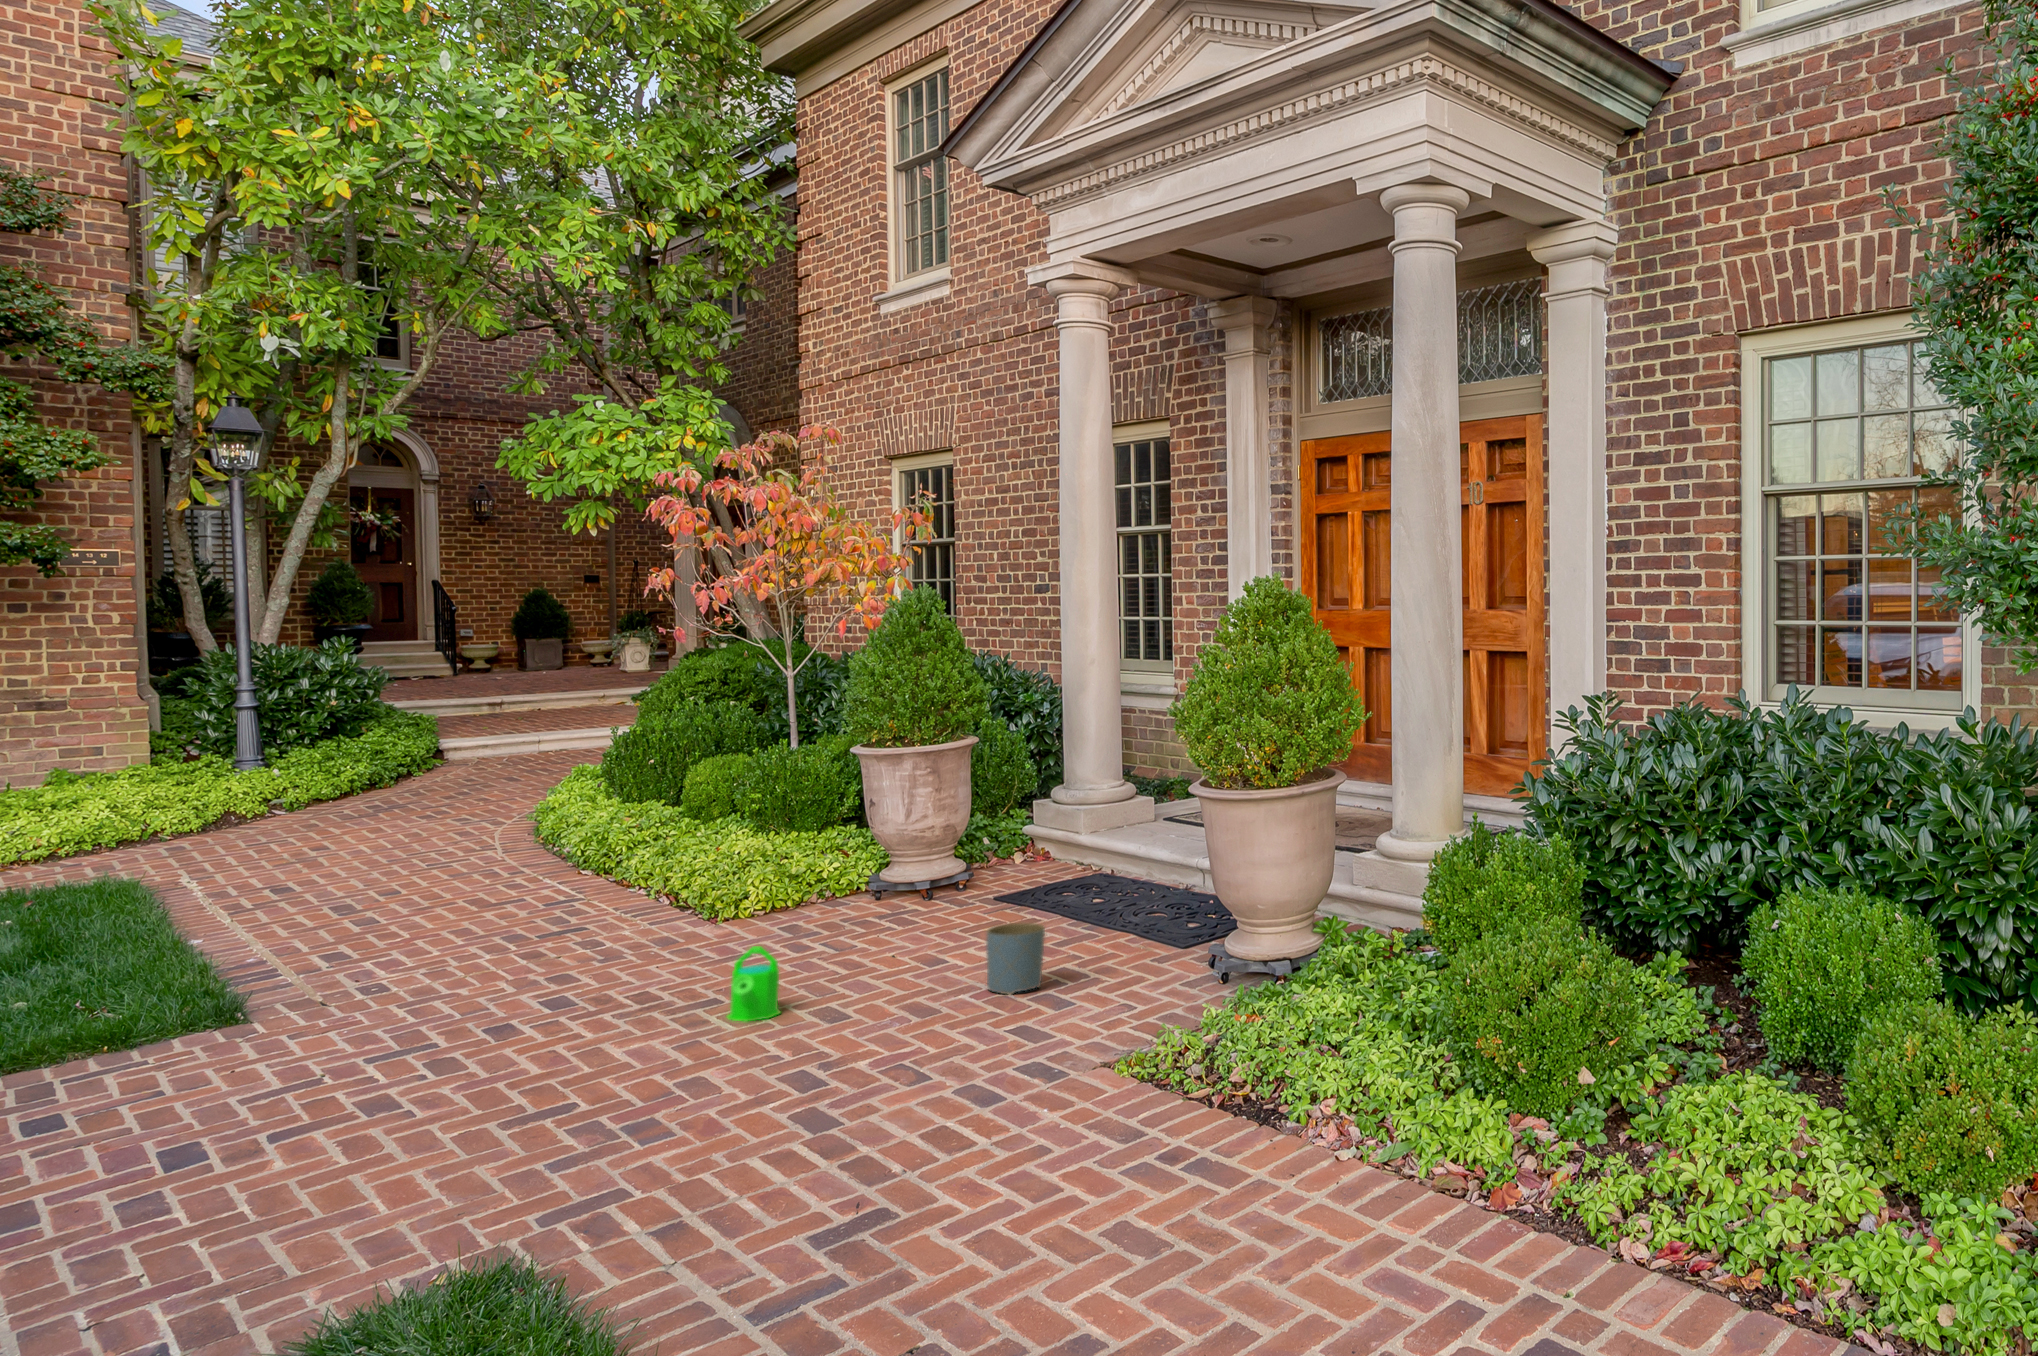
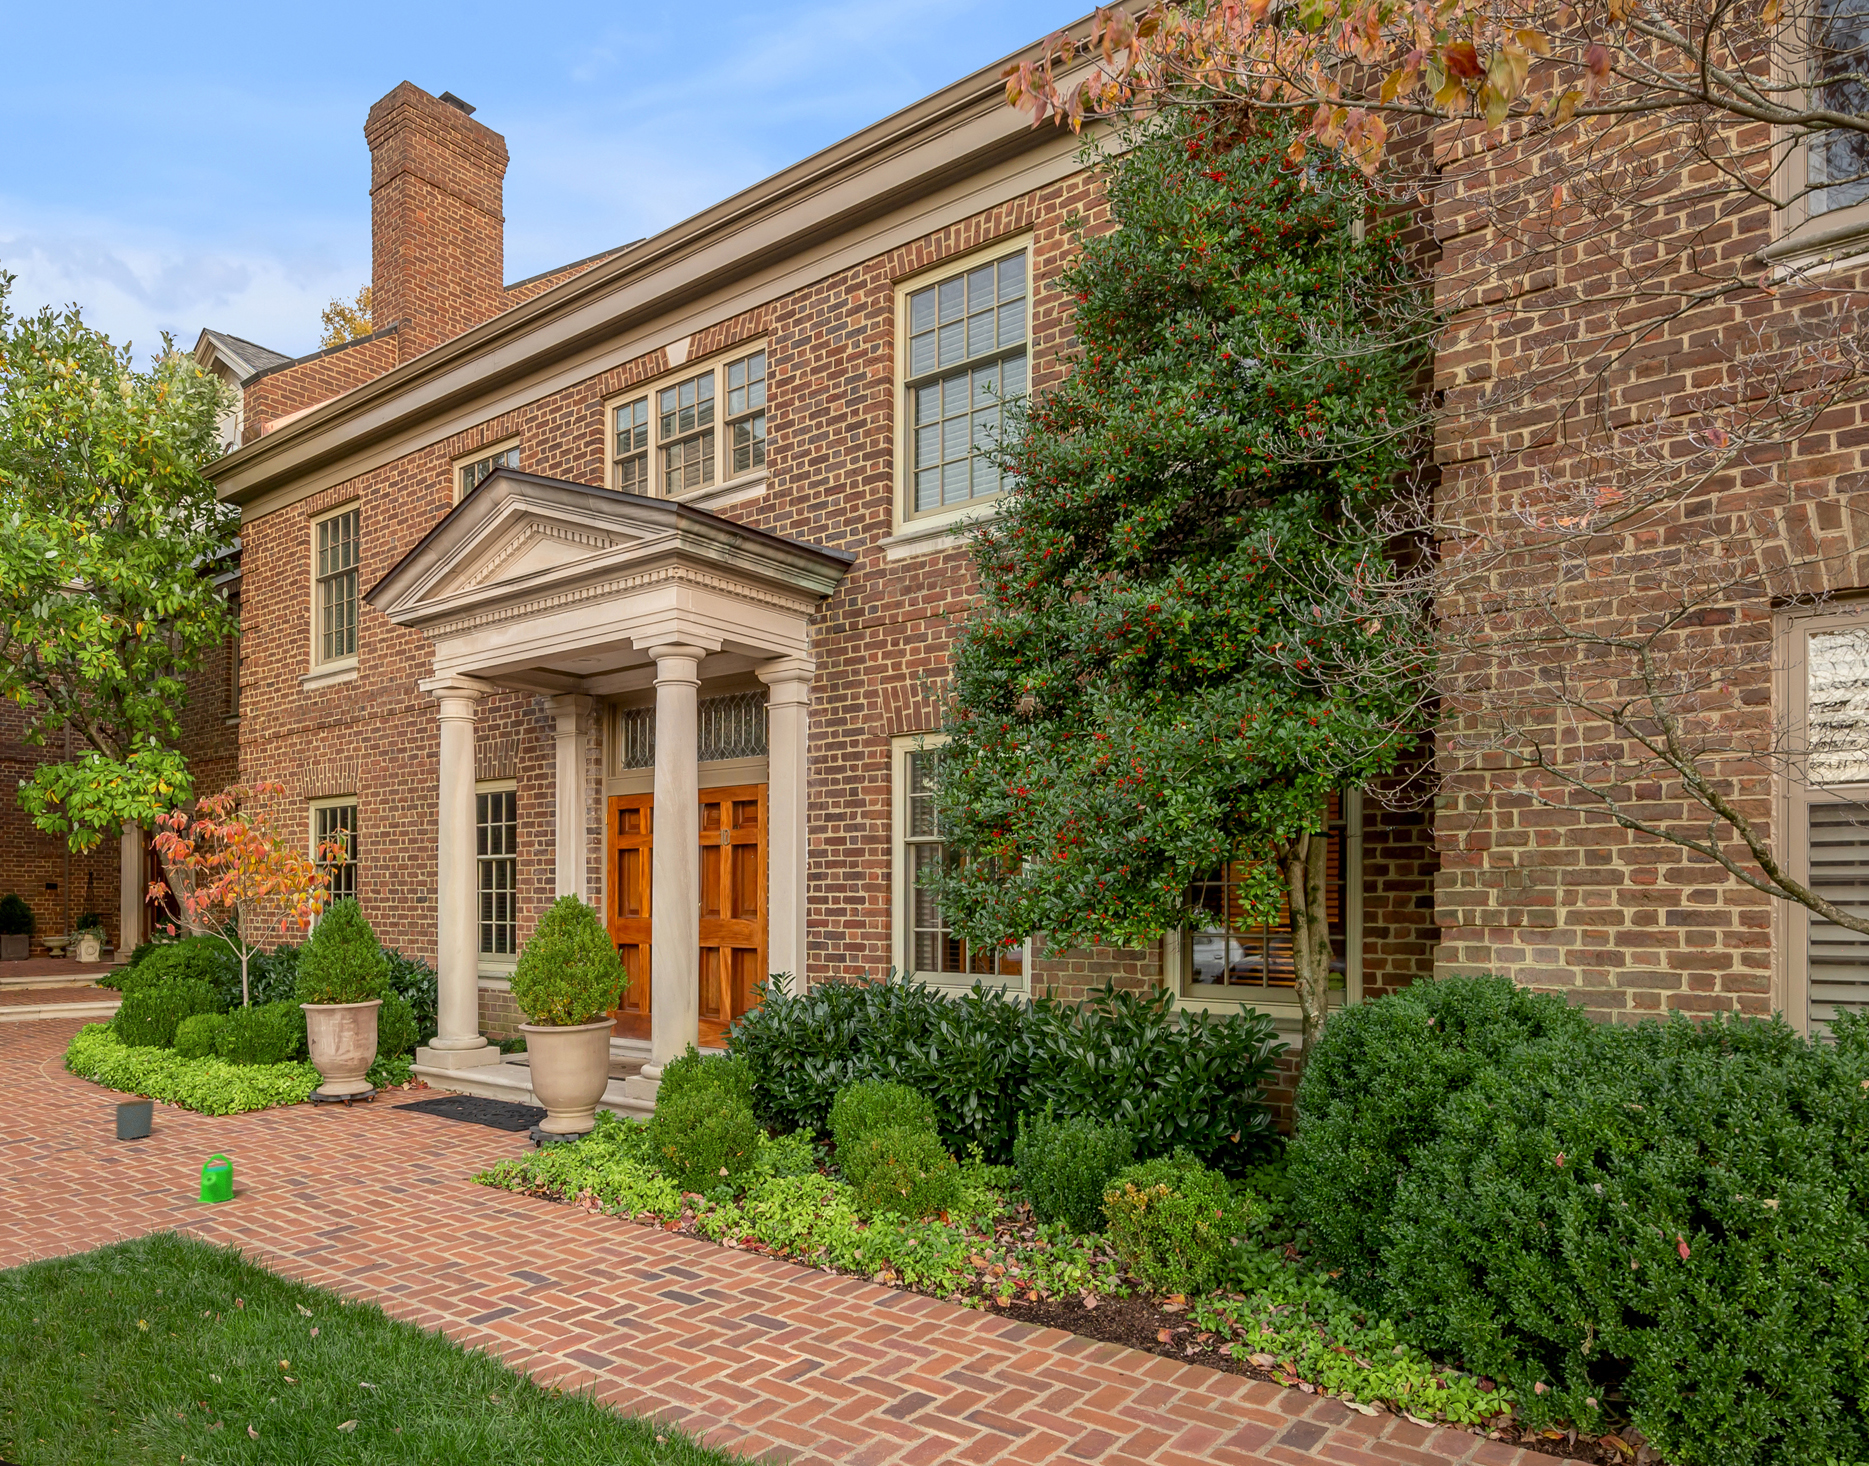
planter: present [986,923,1045,995] -> present [116,1100,154,1140]

